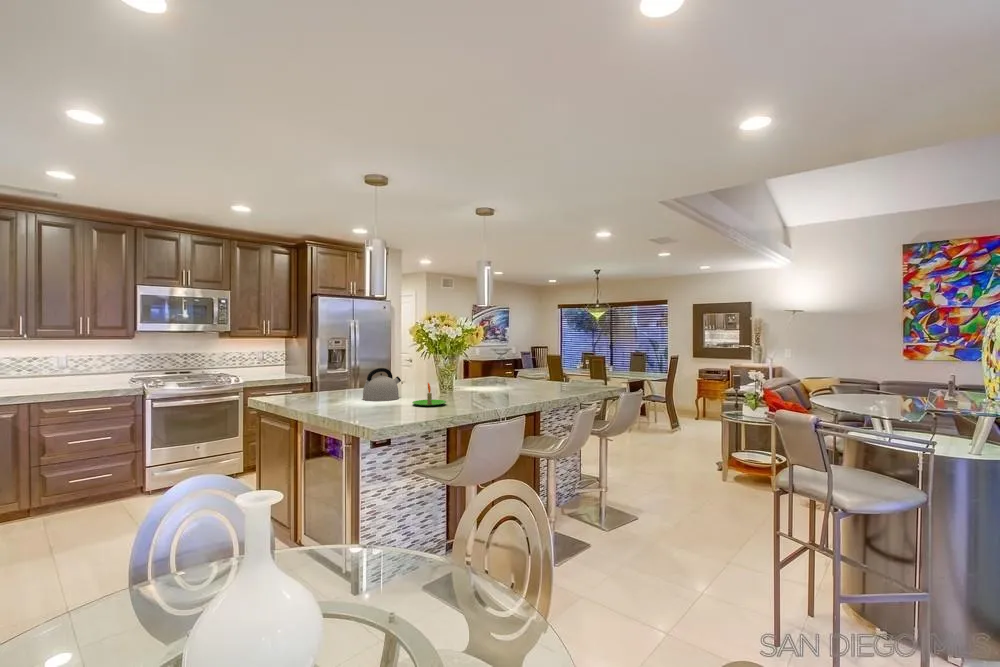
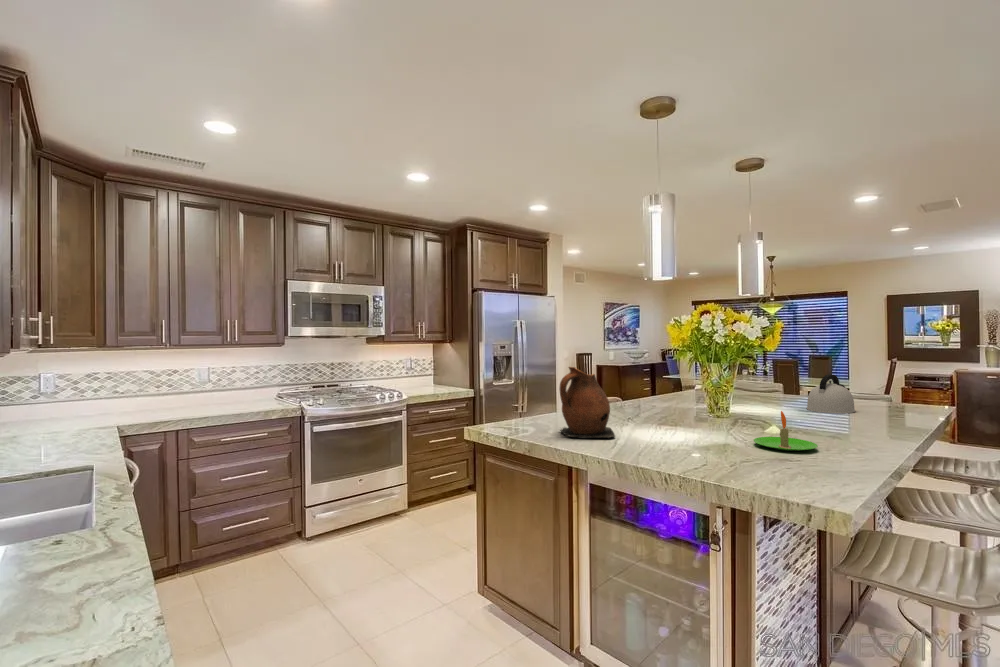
ceramic pitcher: none [300,355,344,402] -> present [559,367,615,438]
kettle: present [362,368,401,401] -> present [807,375,855,413]

